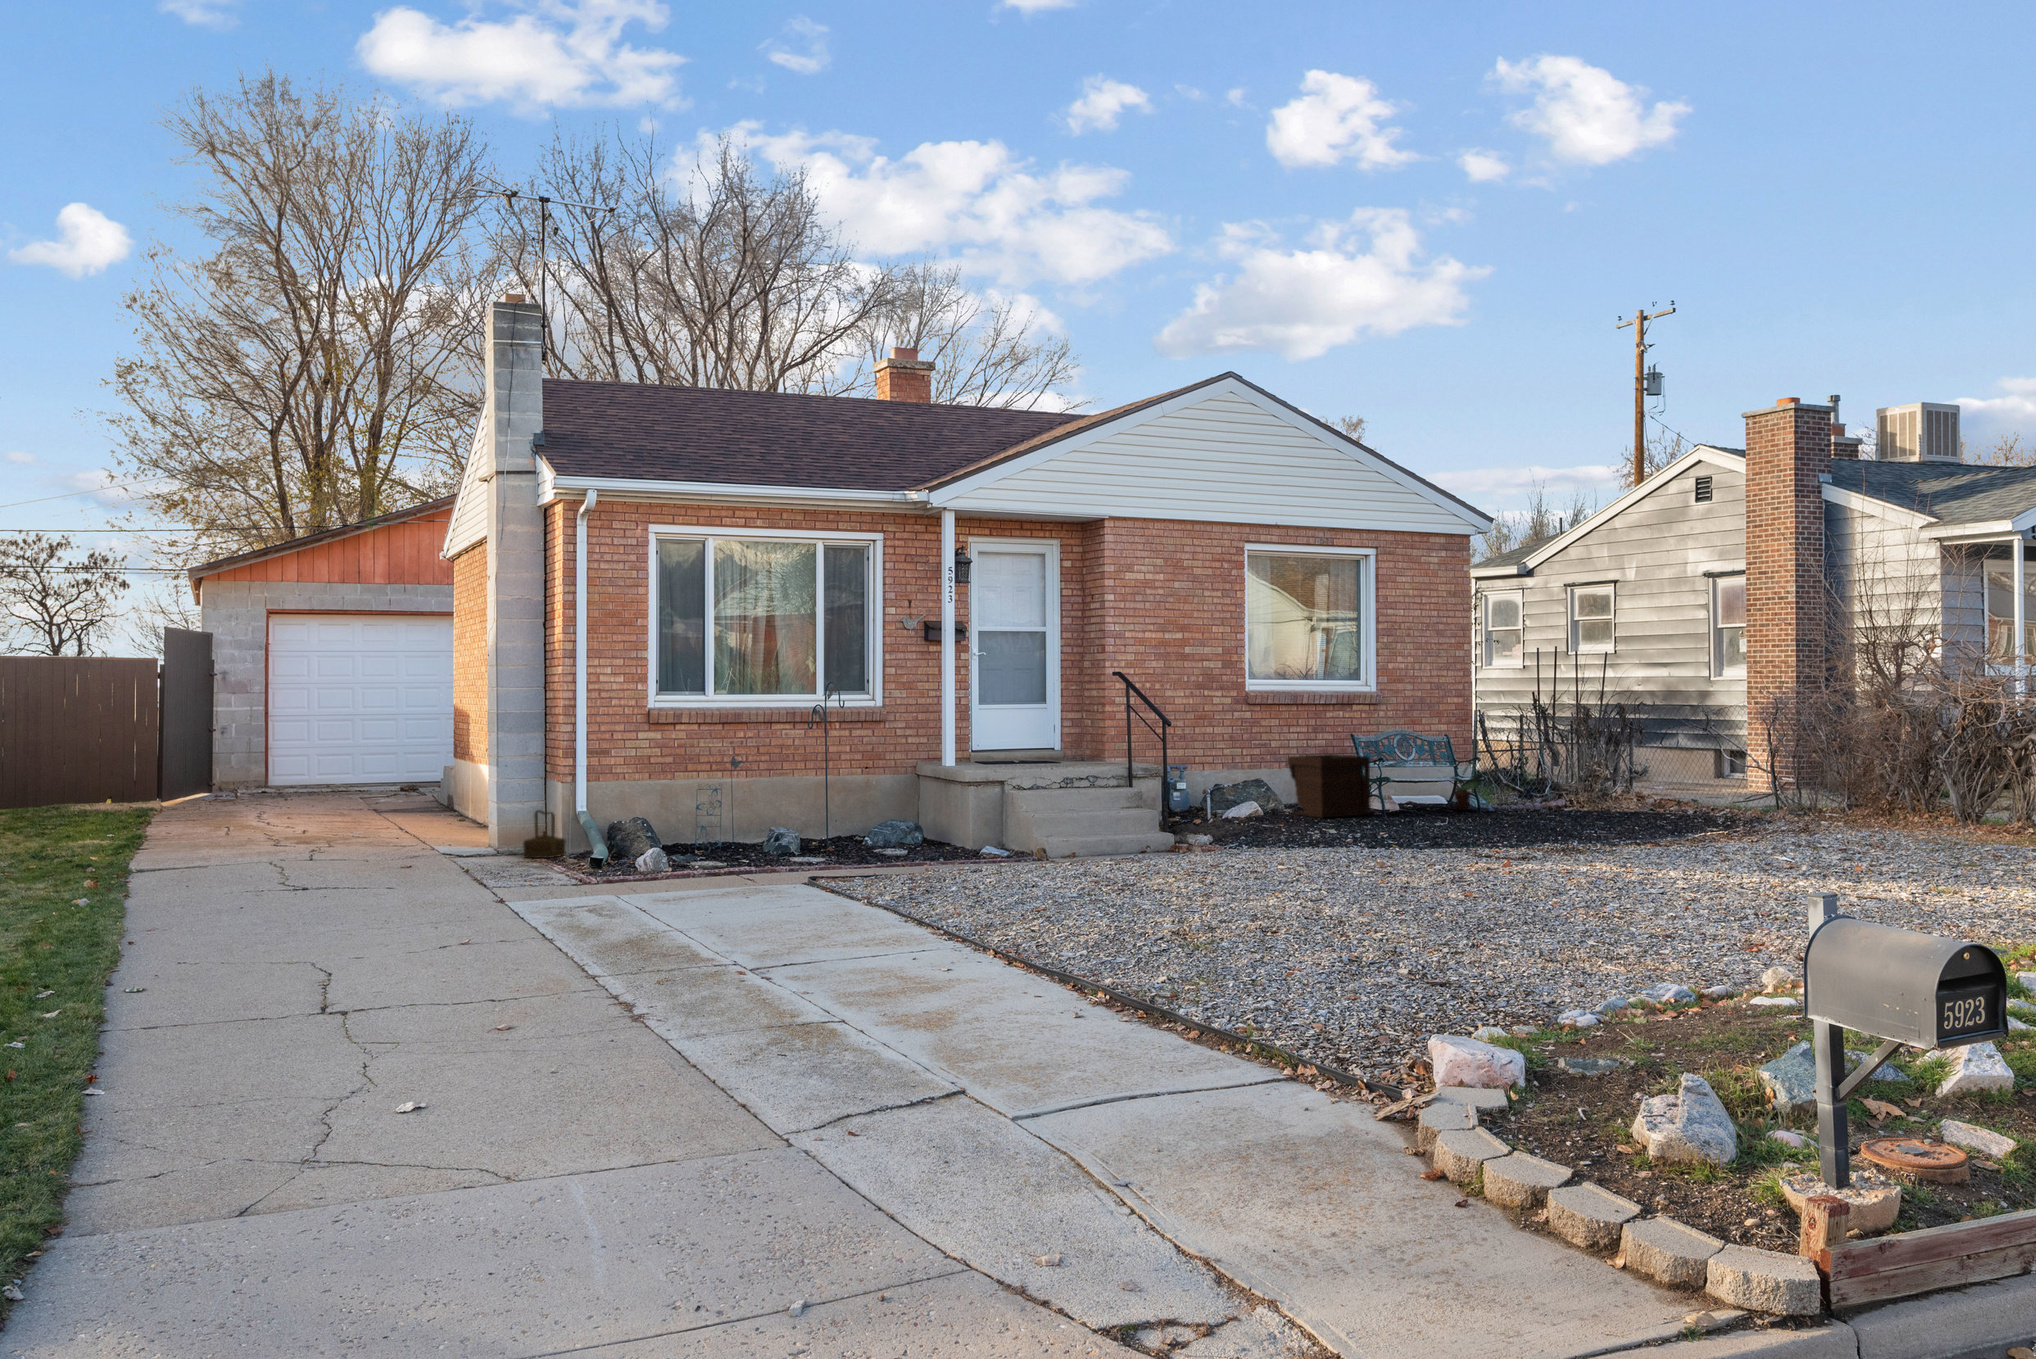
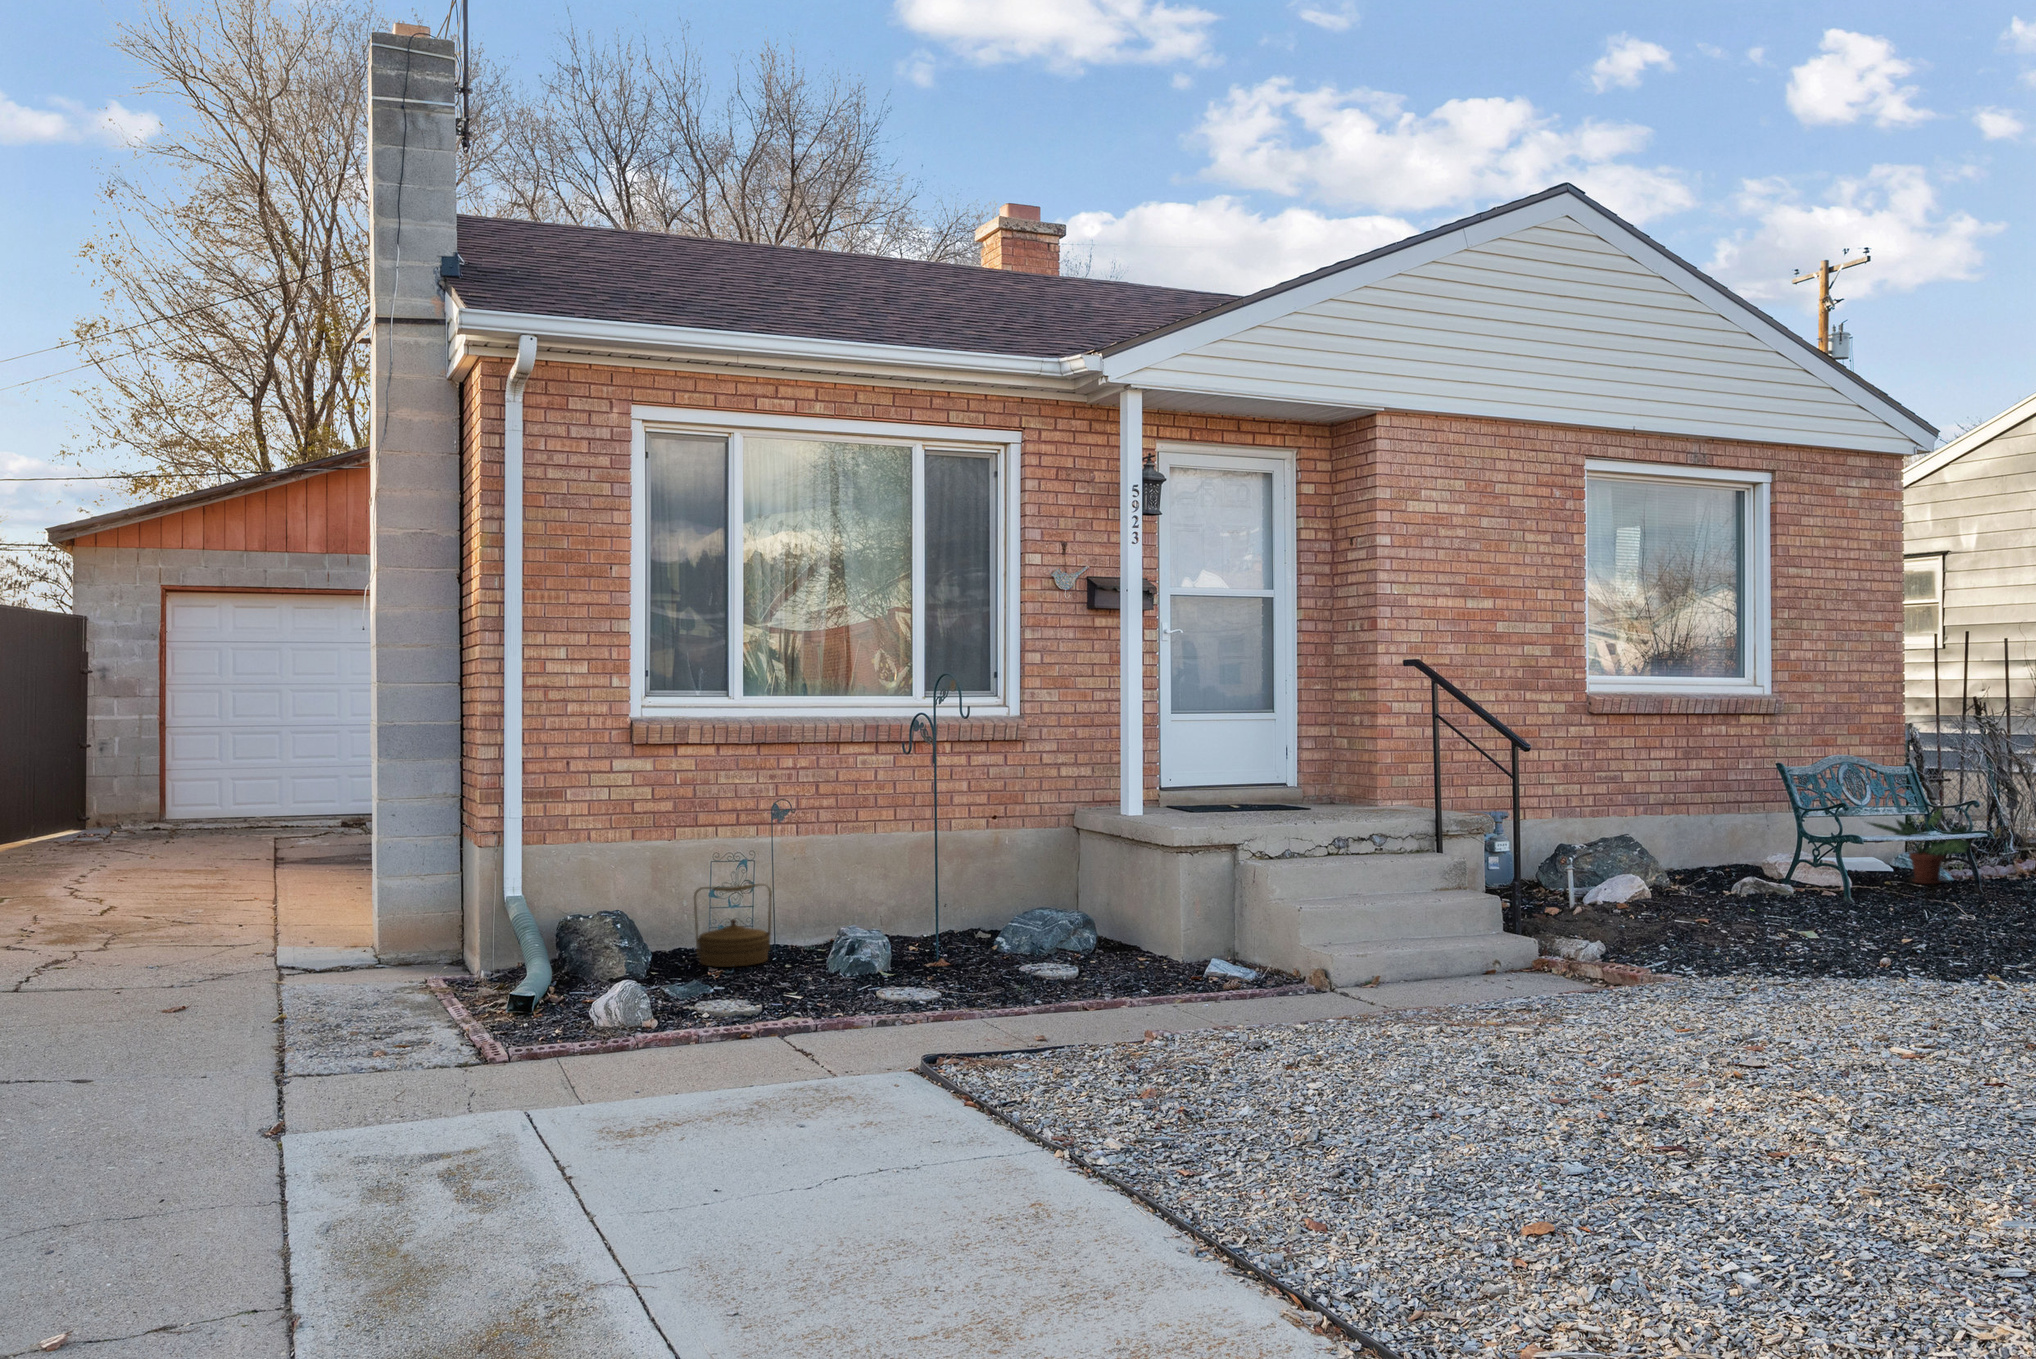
wooden crate: present [1288,754,1371,818] -> none [1649,793,1796,899]
woven basket: present [523,810,566,858] -> present [694,884,772,967]

